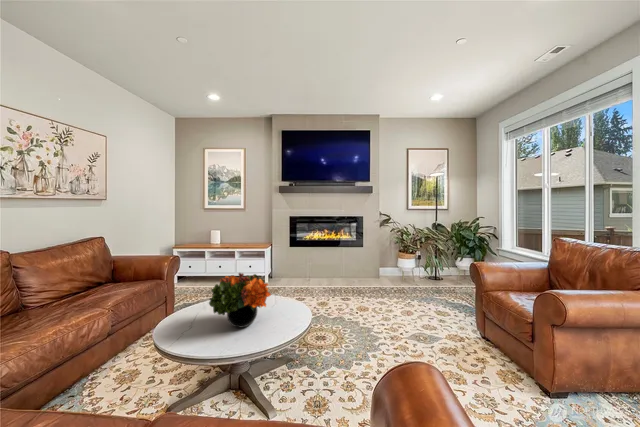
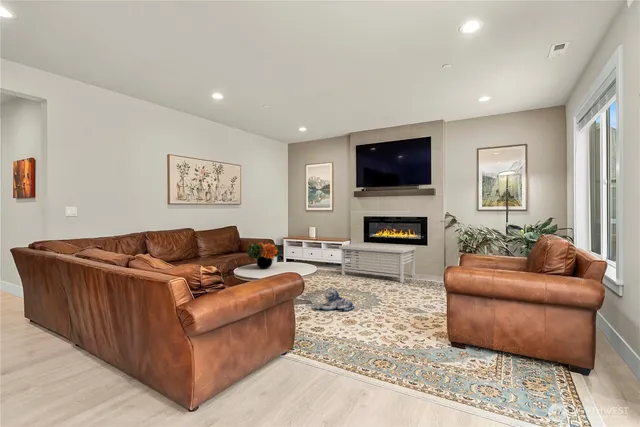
storage bench: none [274,247,356,289] -> present [339,243,416,283]
plush toy: none [334,330,377,372] -> present [315,287,354,311]

